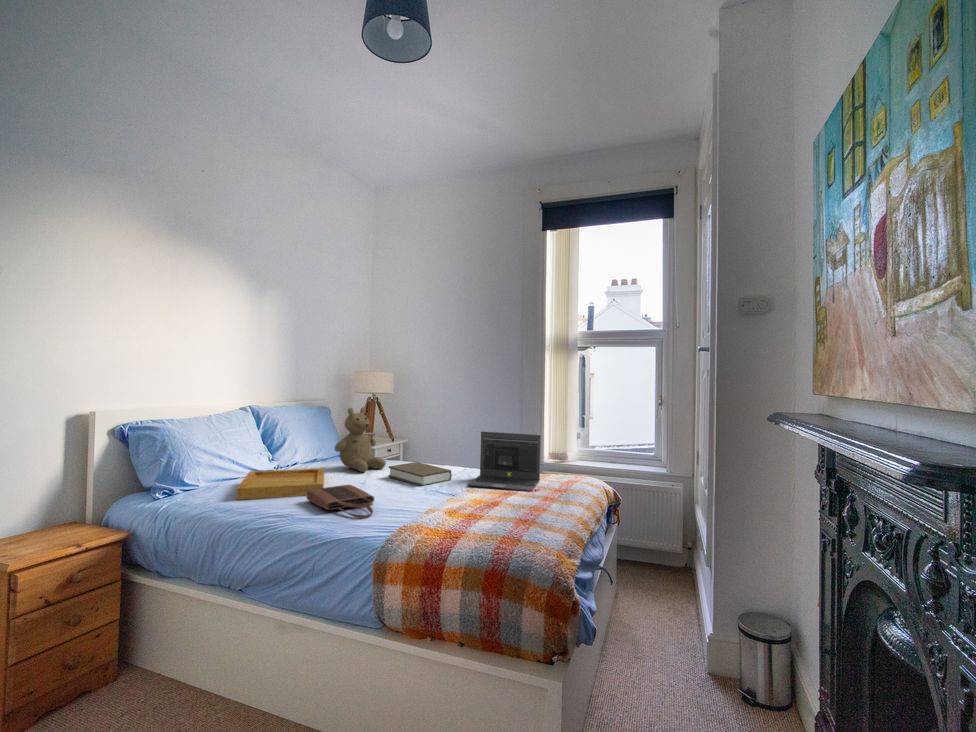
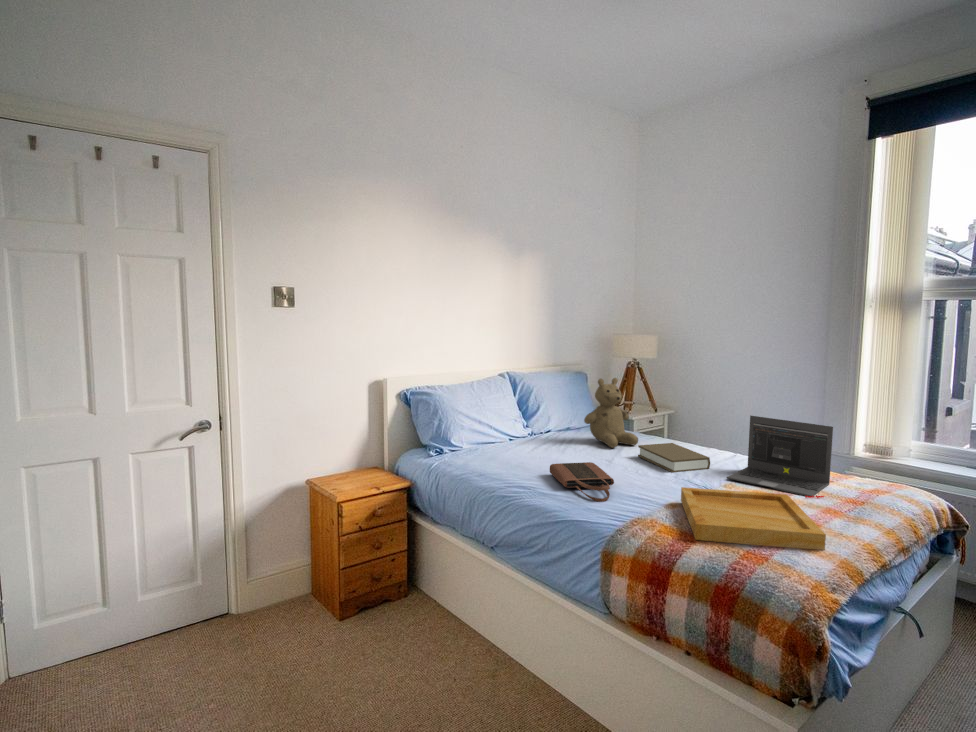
tray: present [236,468,324,500] -> present [681,487,826,550]

